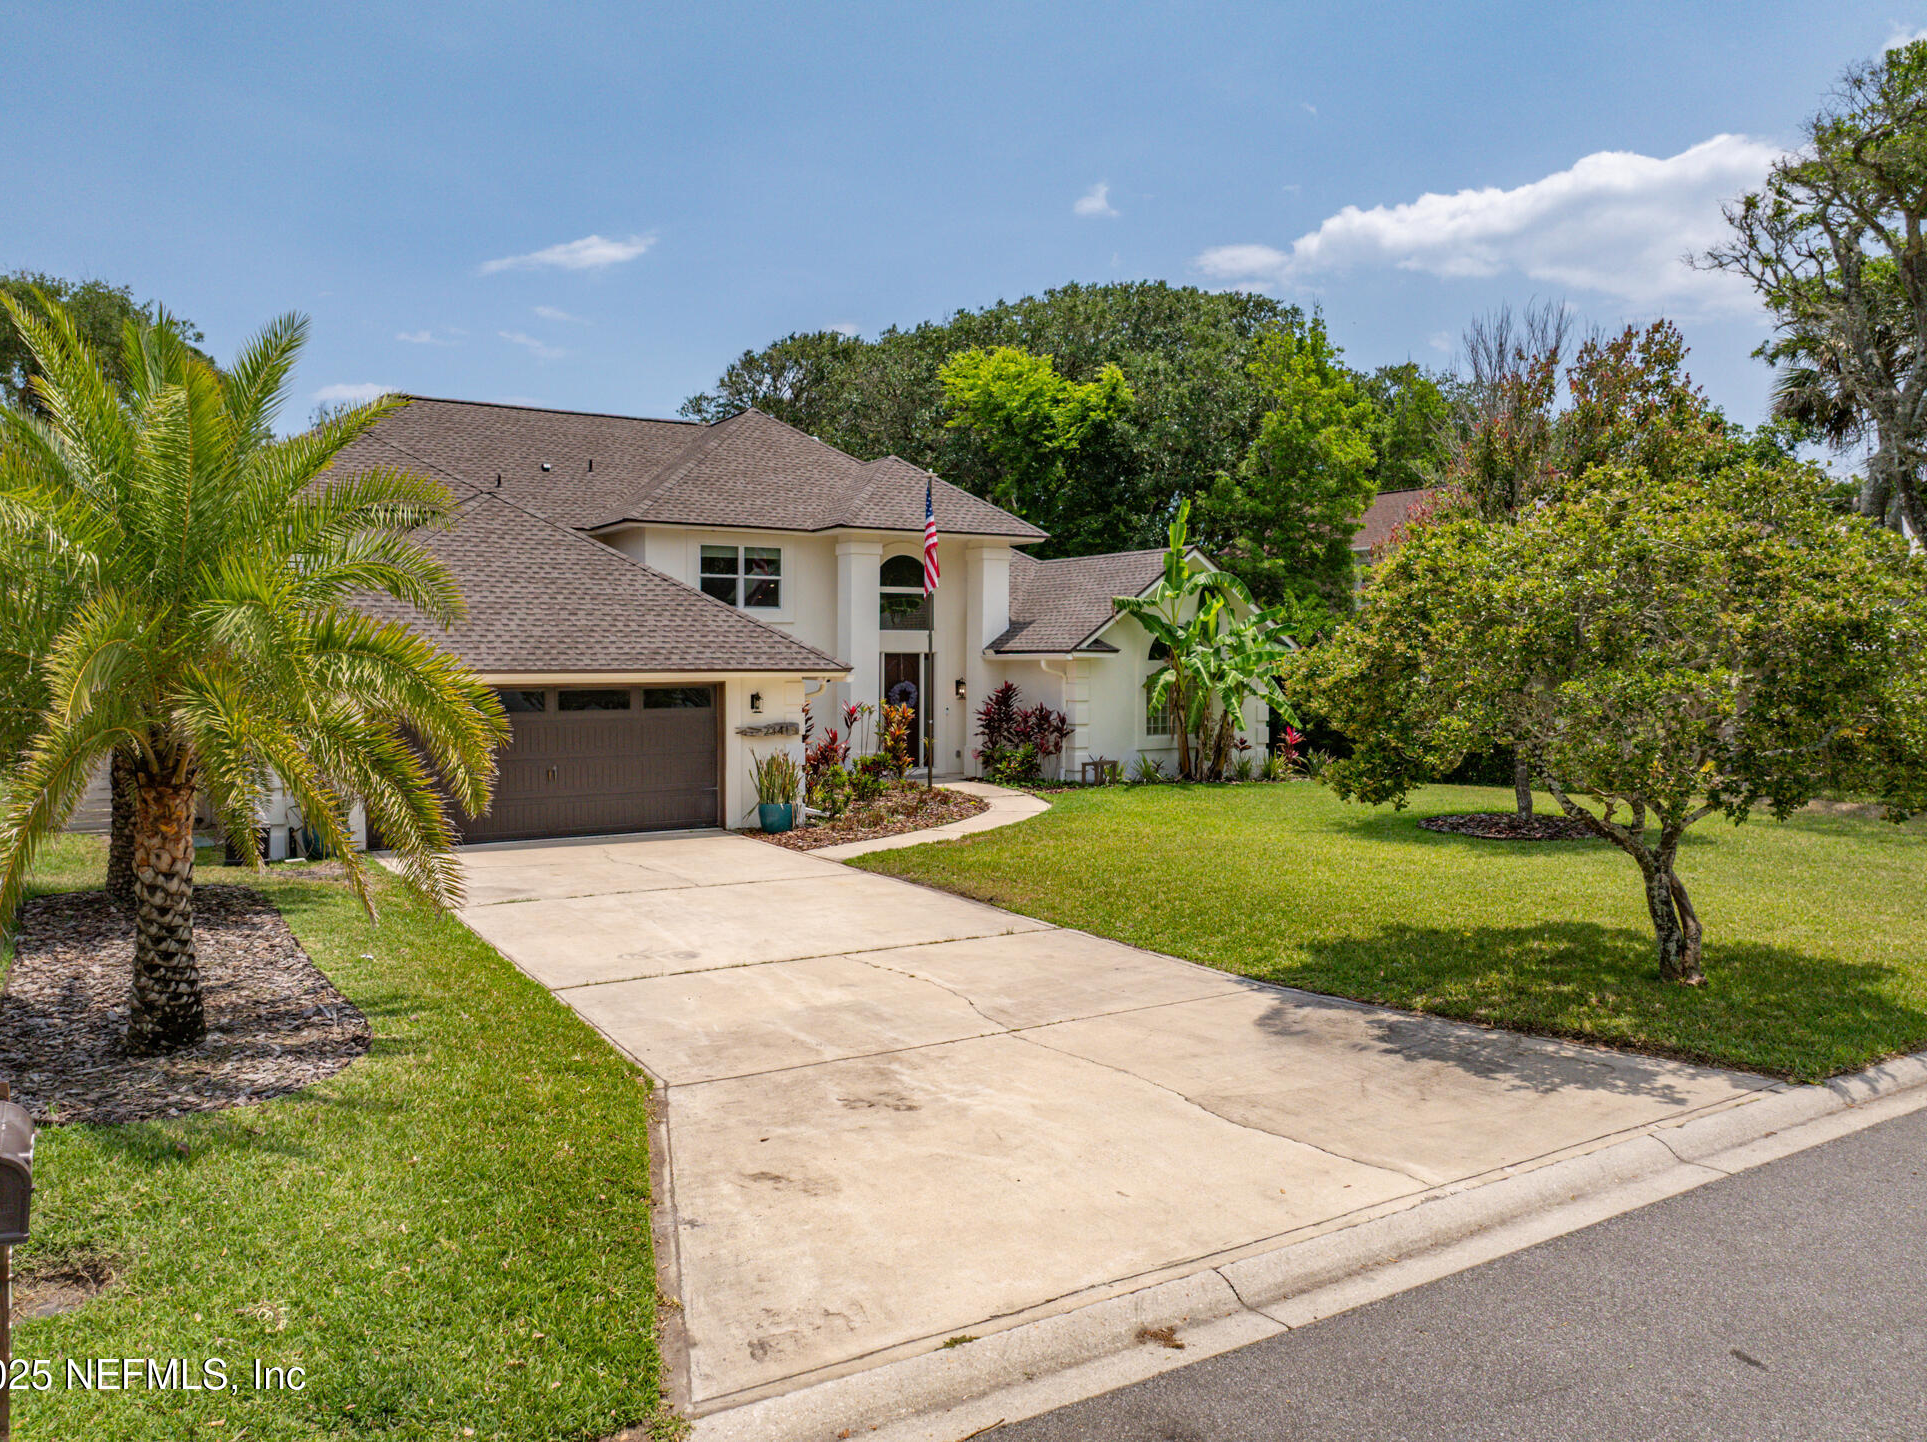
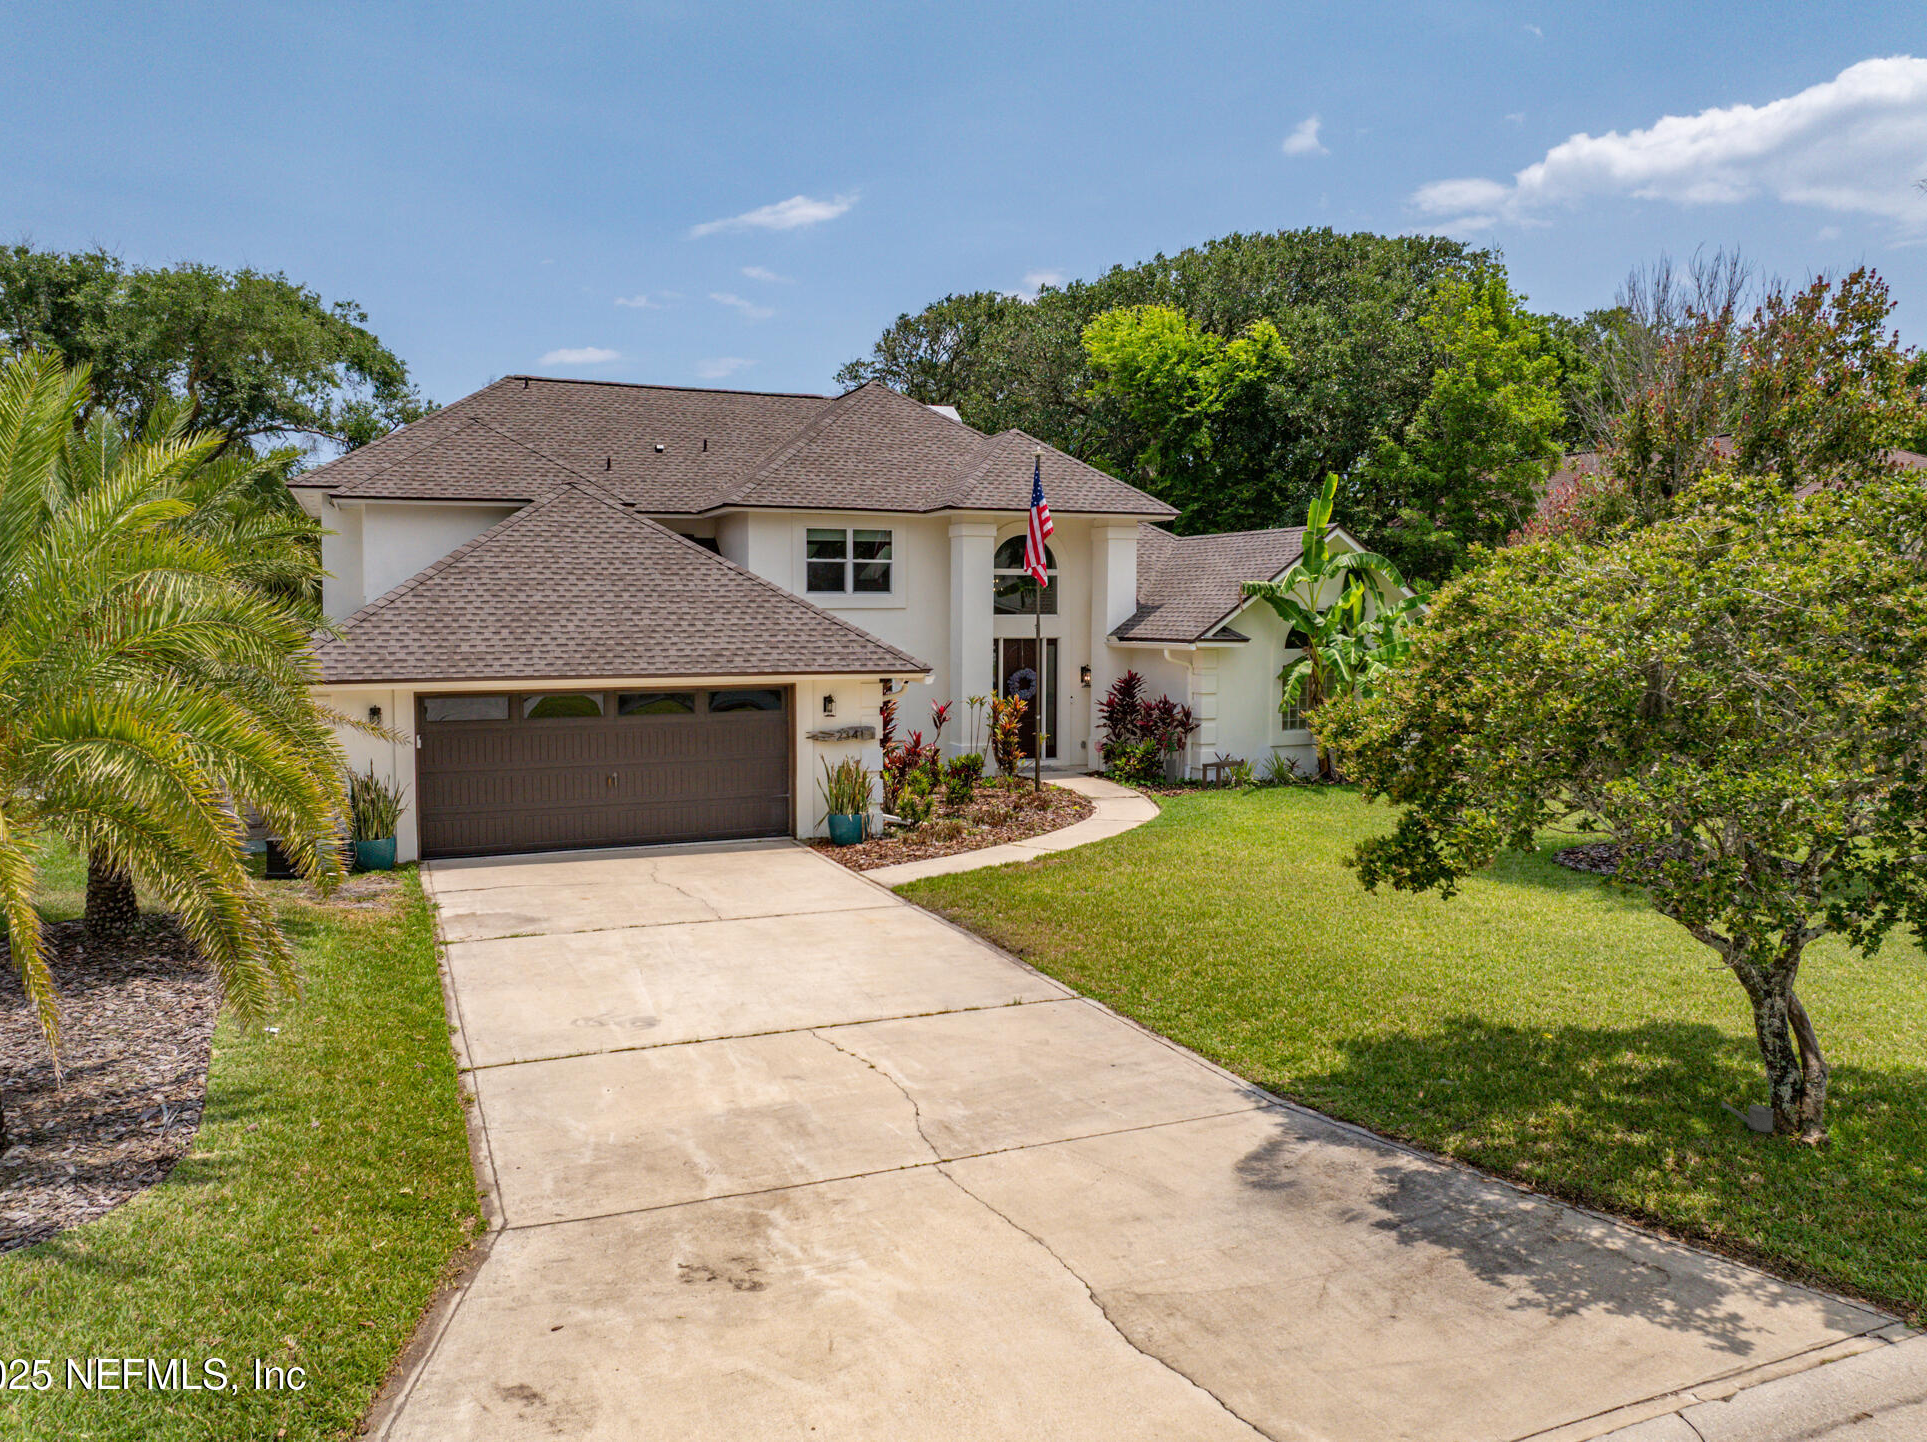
potted plant: none [1041,732,1062,782] -> present [1162,731,1179,784]
watering can: none [1619,961,1668,983] -> present [1721,1101,1774,1132]

